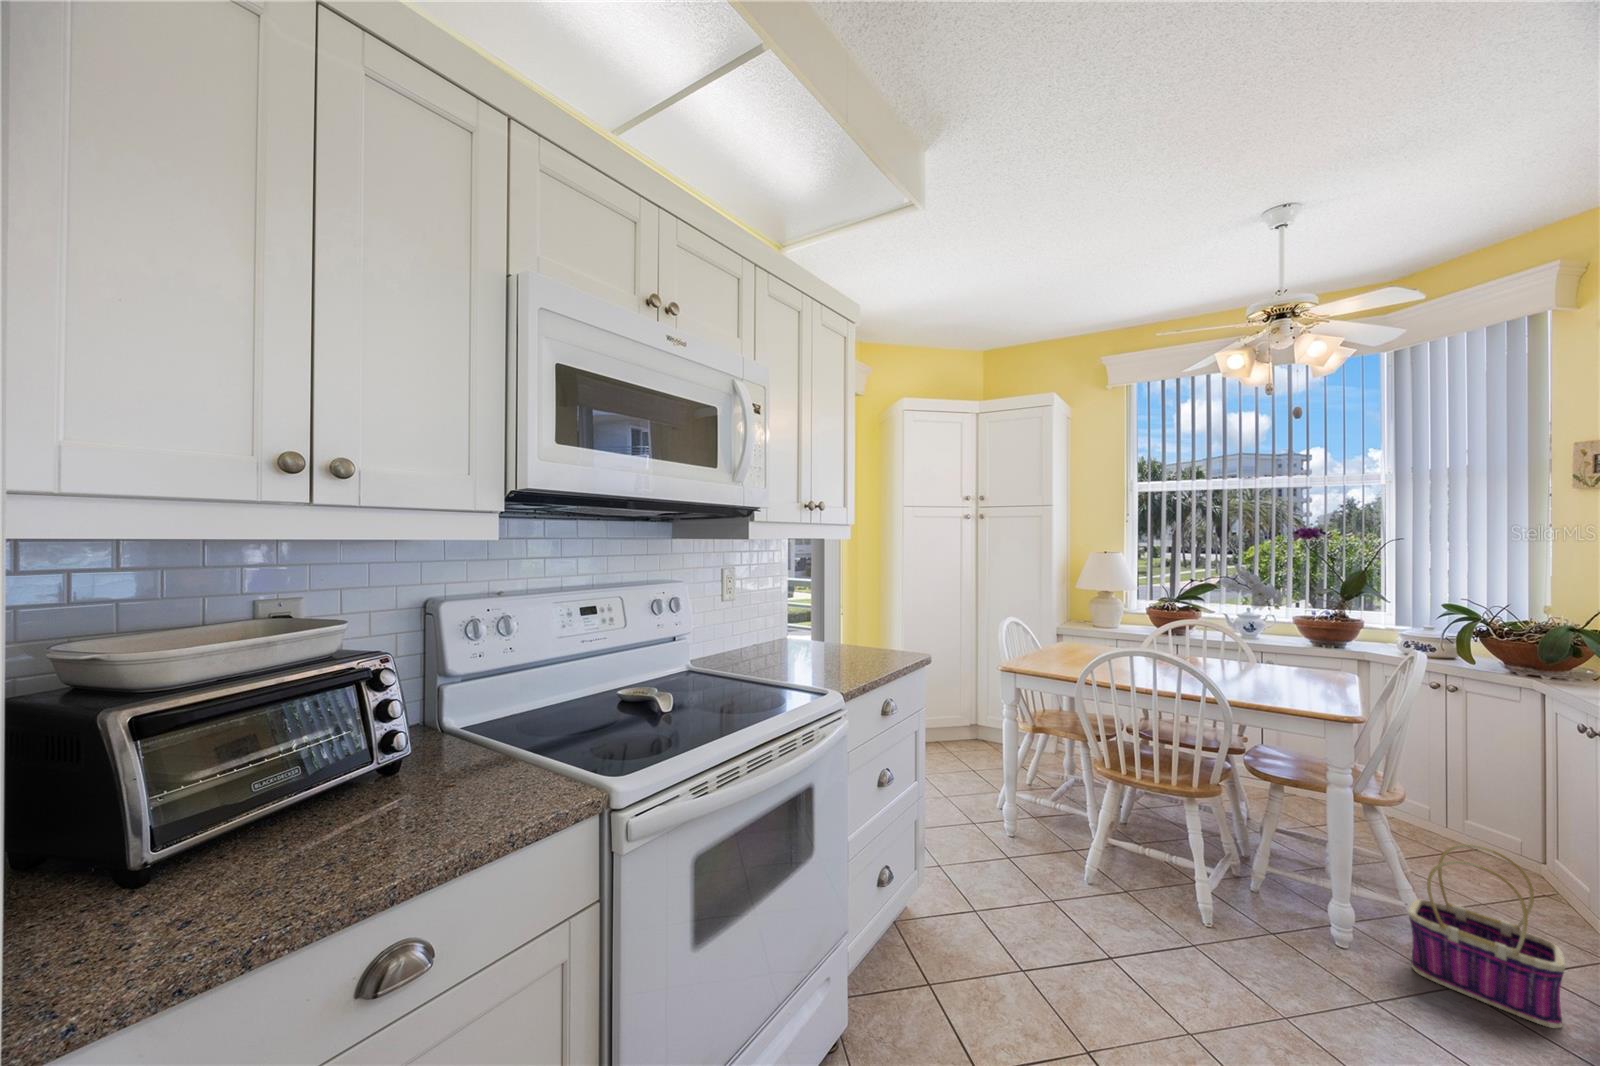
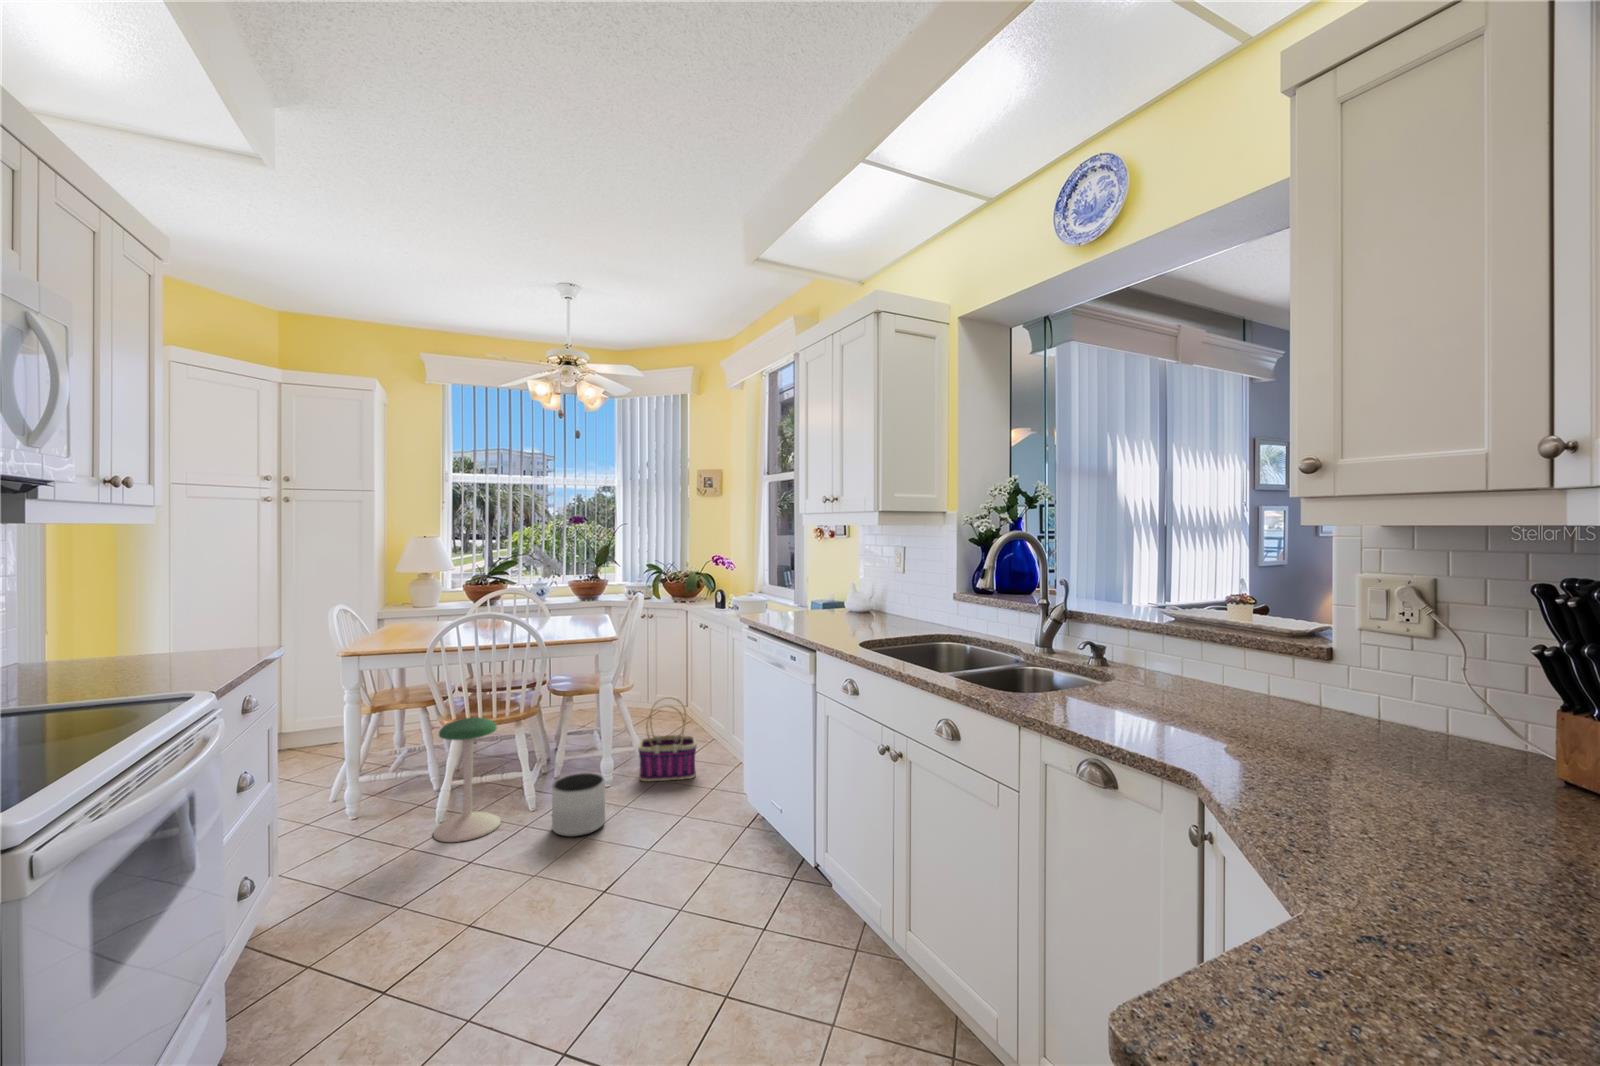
stool: none [1075,773,1159,933] -> present [433,717,501,842]
planter: none [1228,909,1326,1027] -> present [552,773,605,837]

